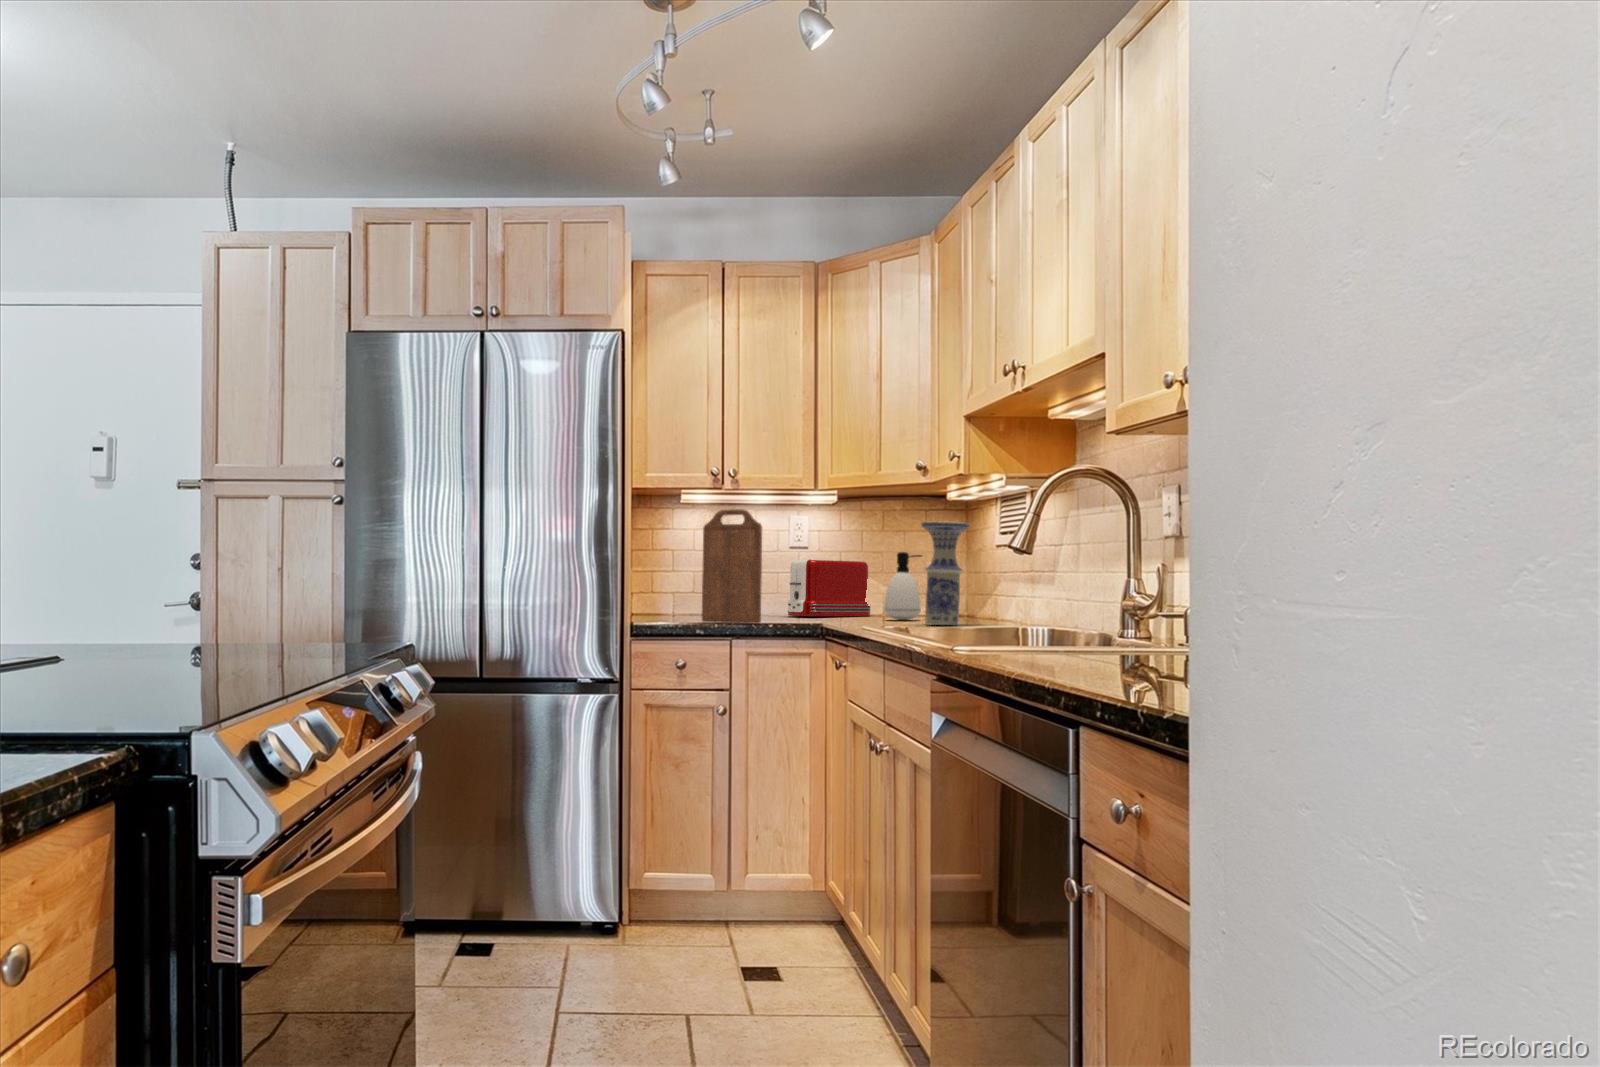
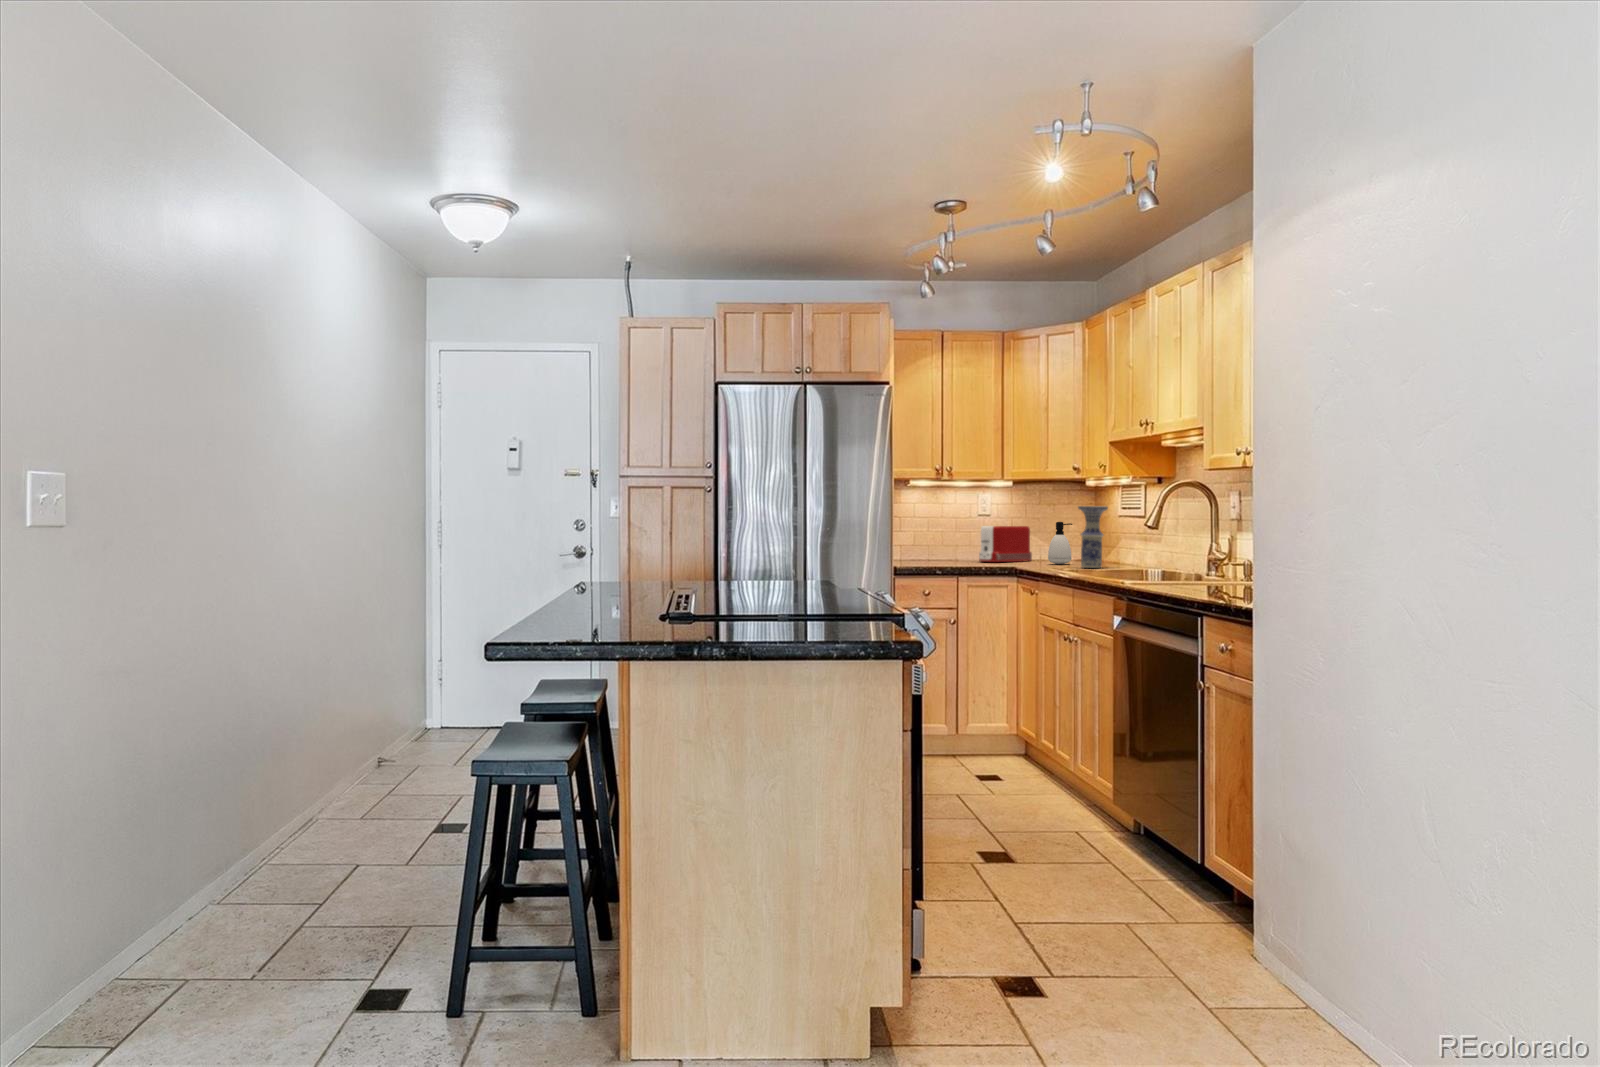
cutting board: present [702,509,762,623] -> none [938,498,977,568]

